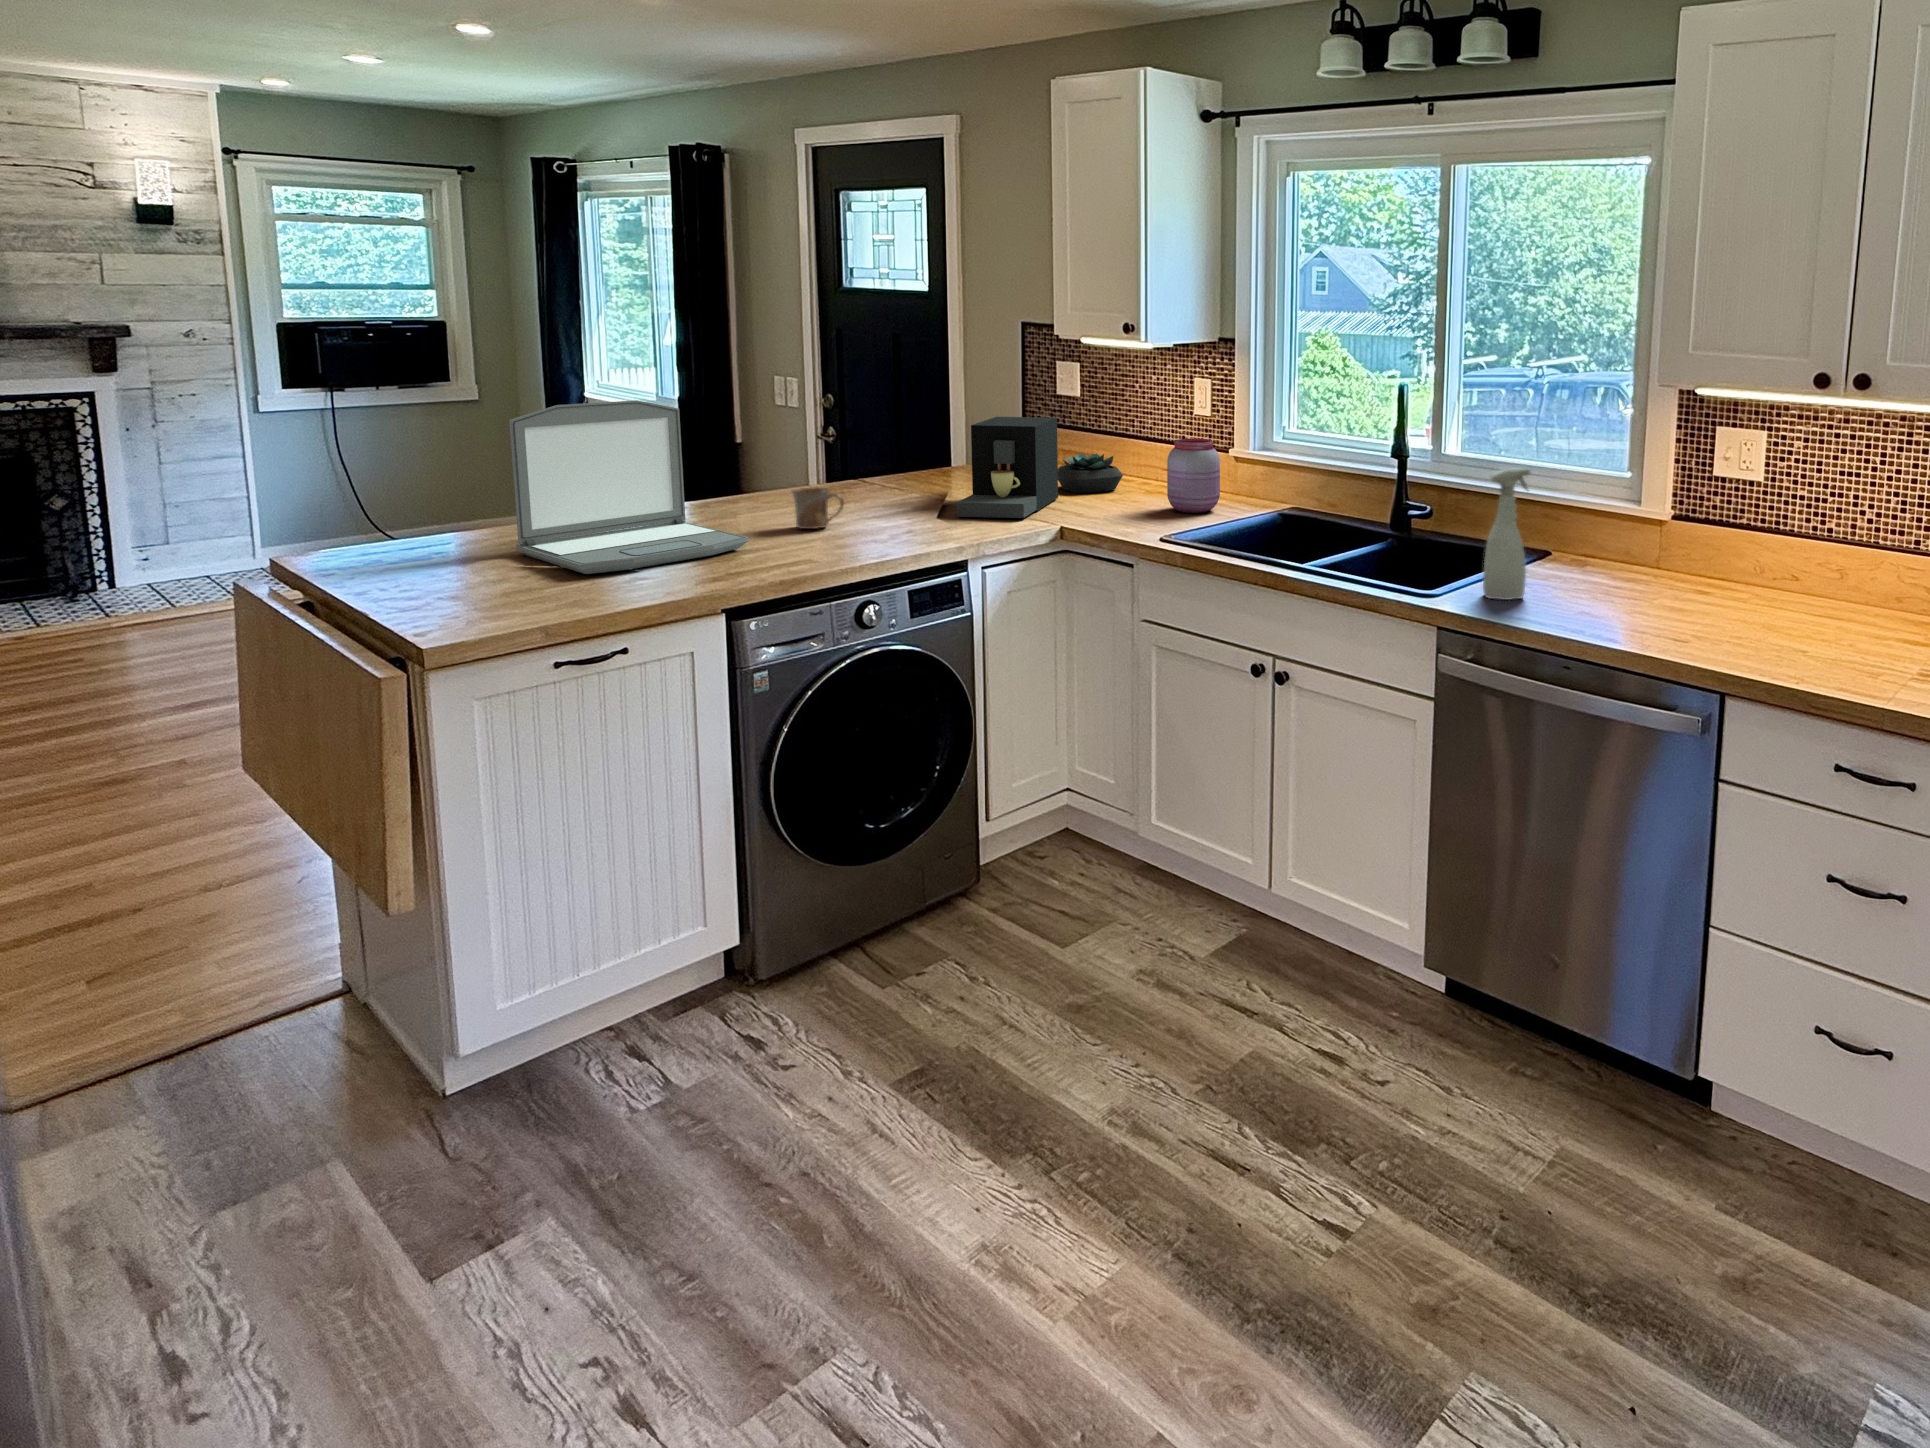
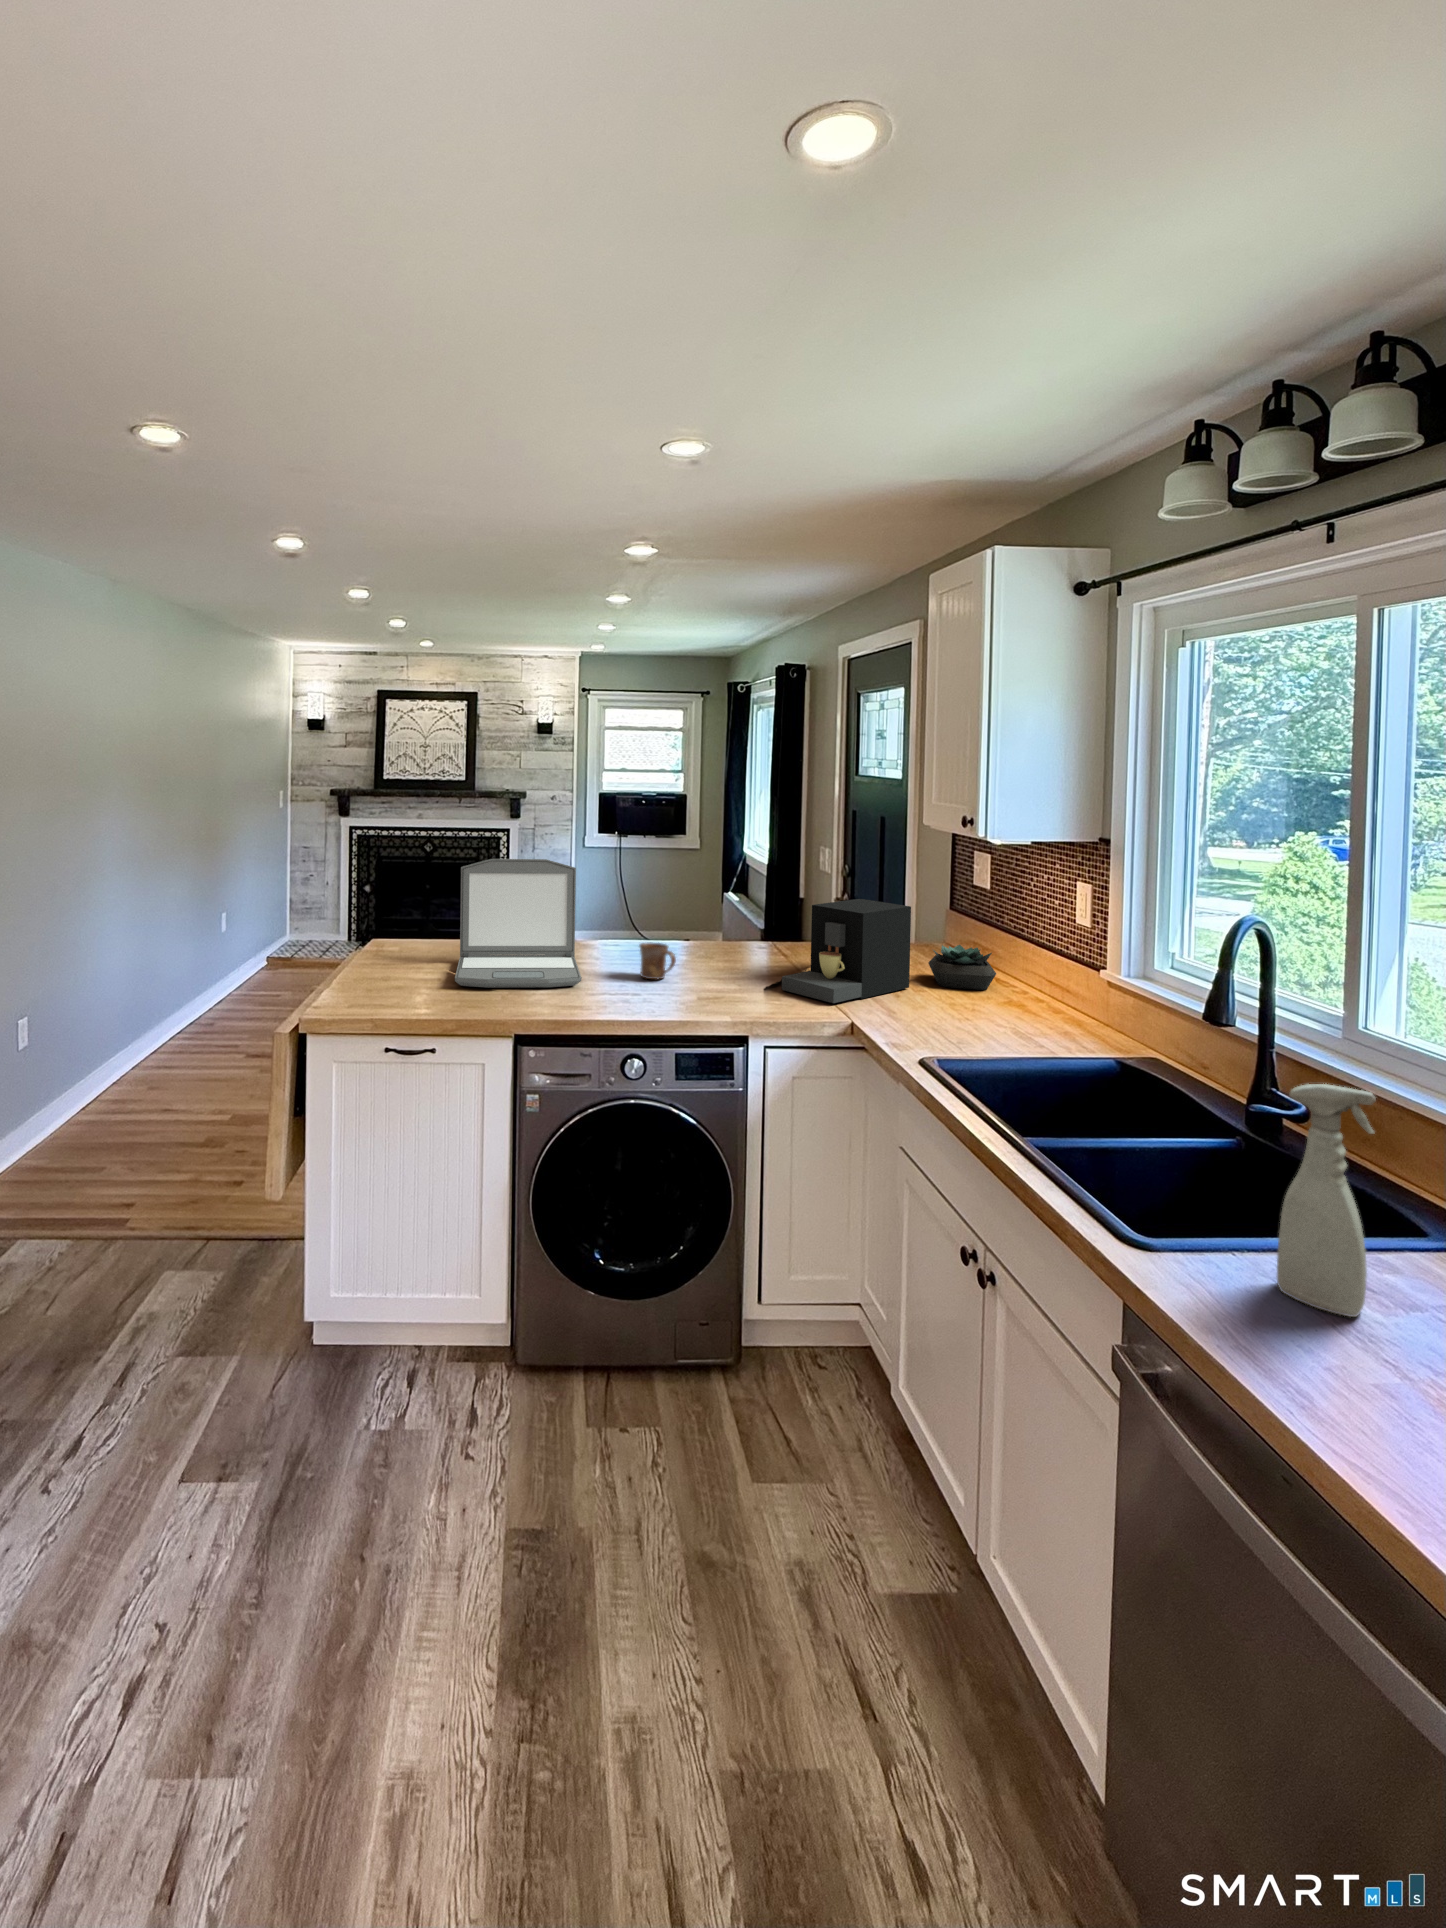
jar: present [1167,439,1220,513] -> none [1001,947,1068,1036]

